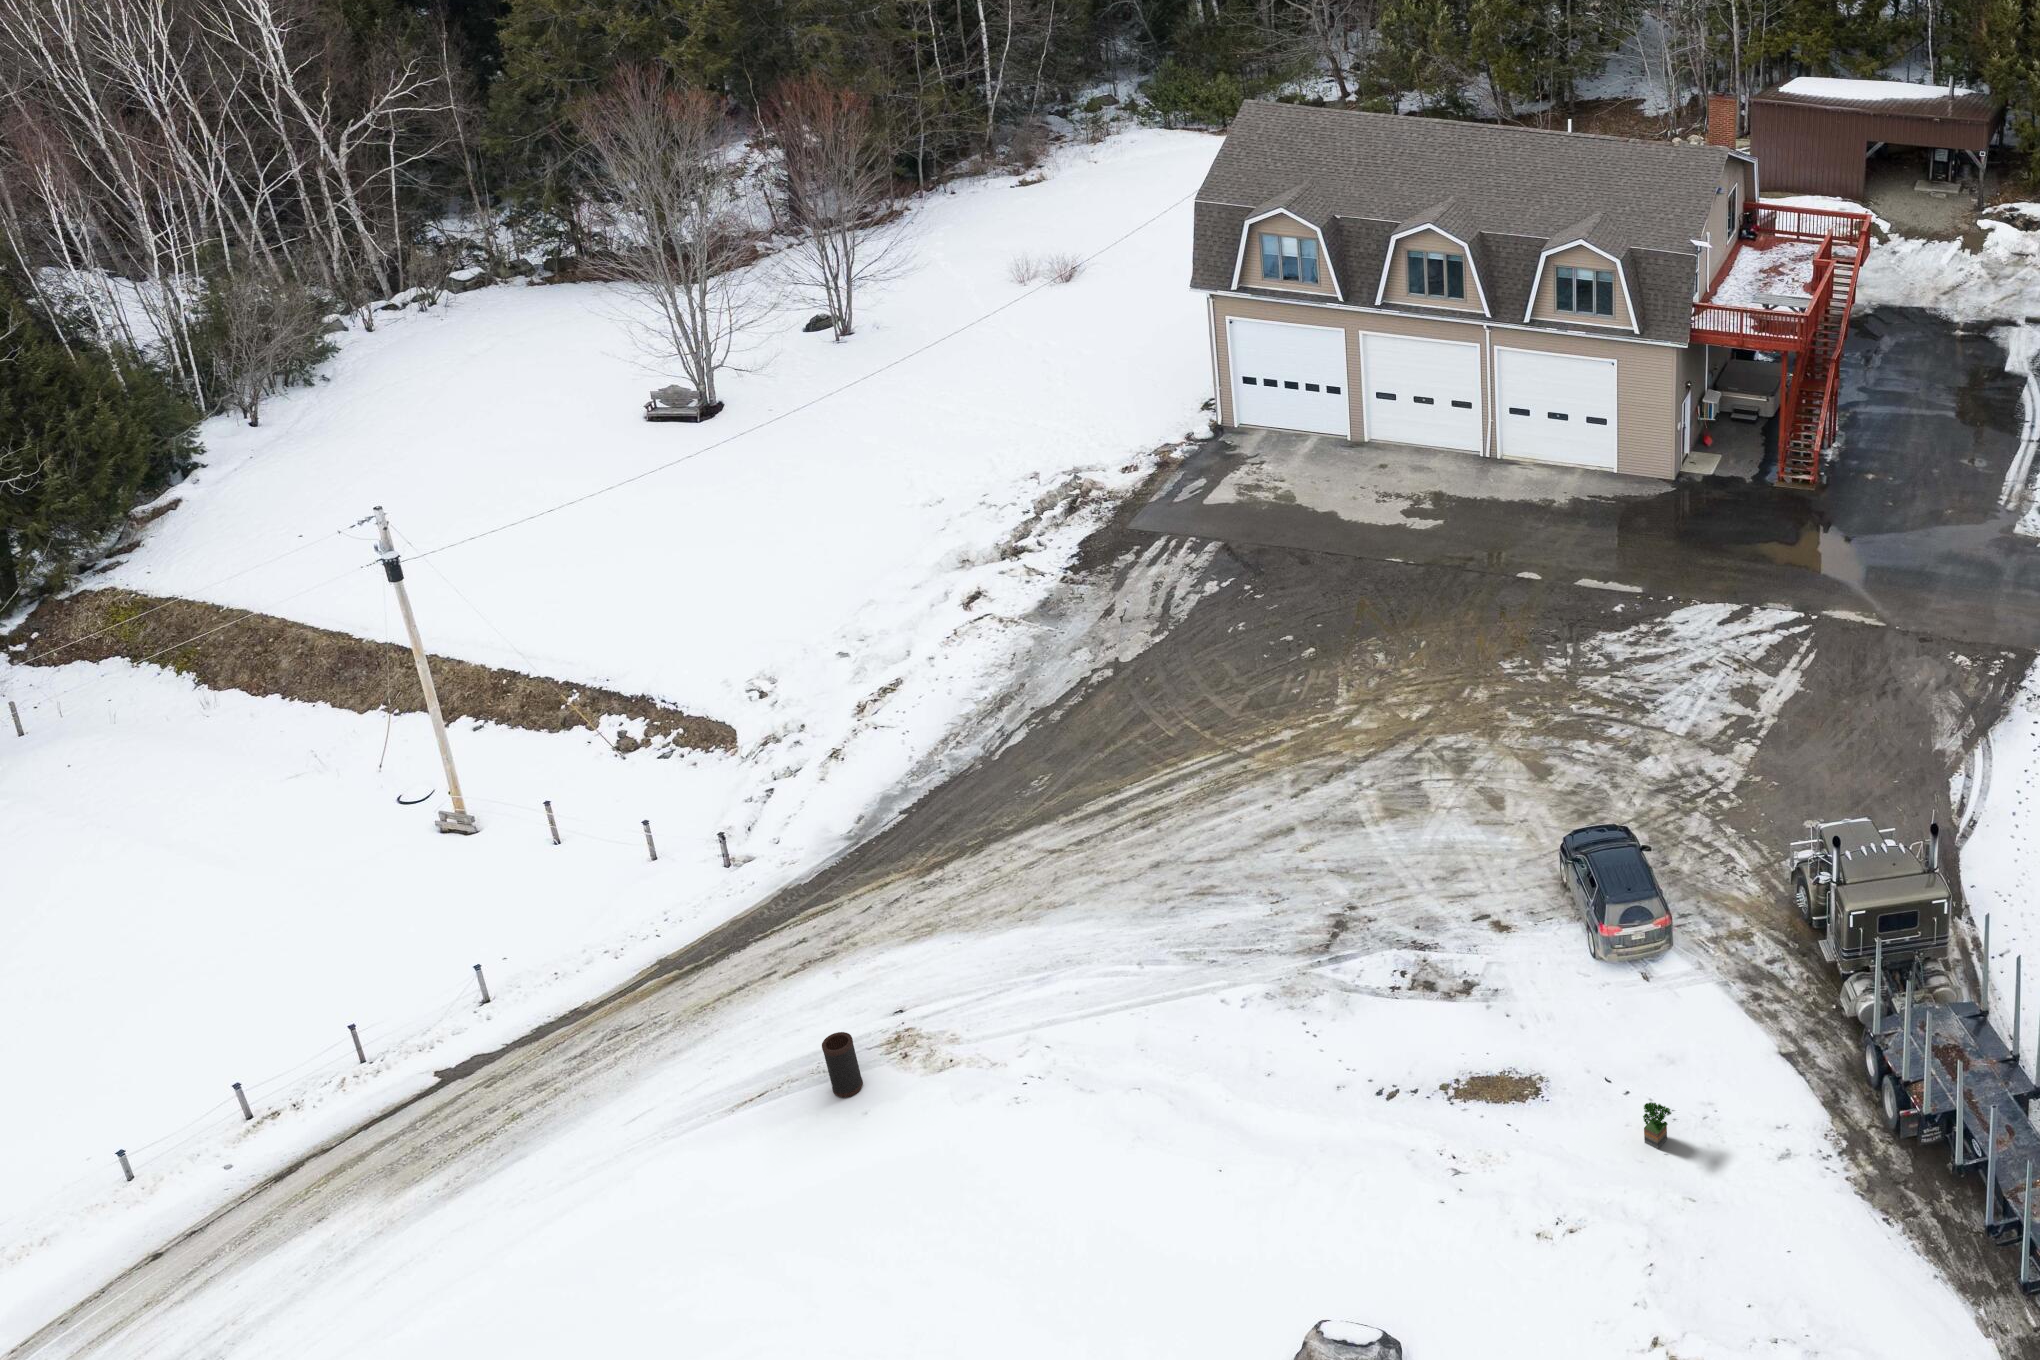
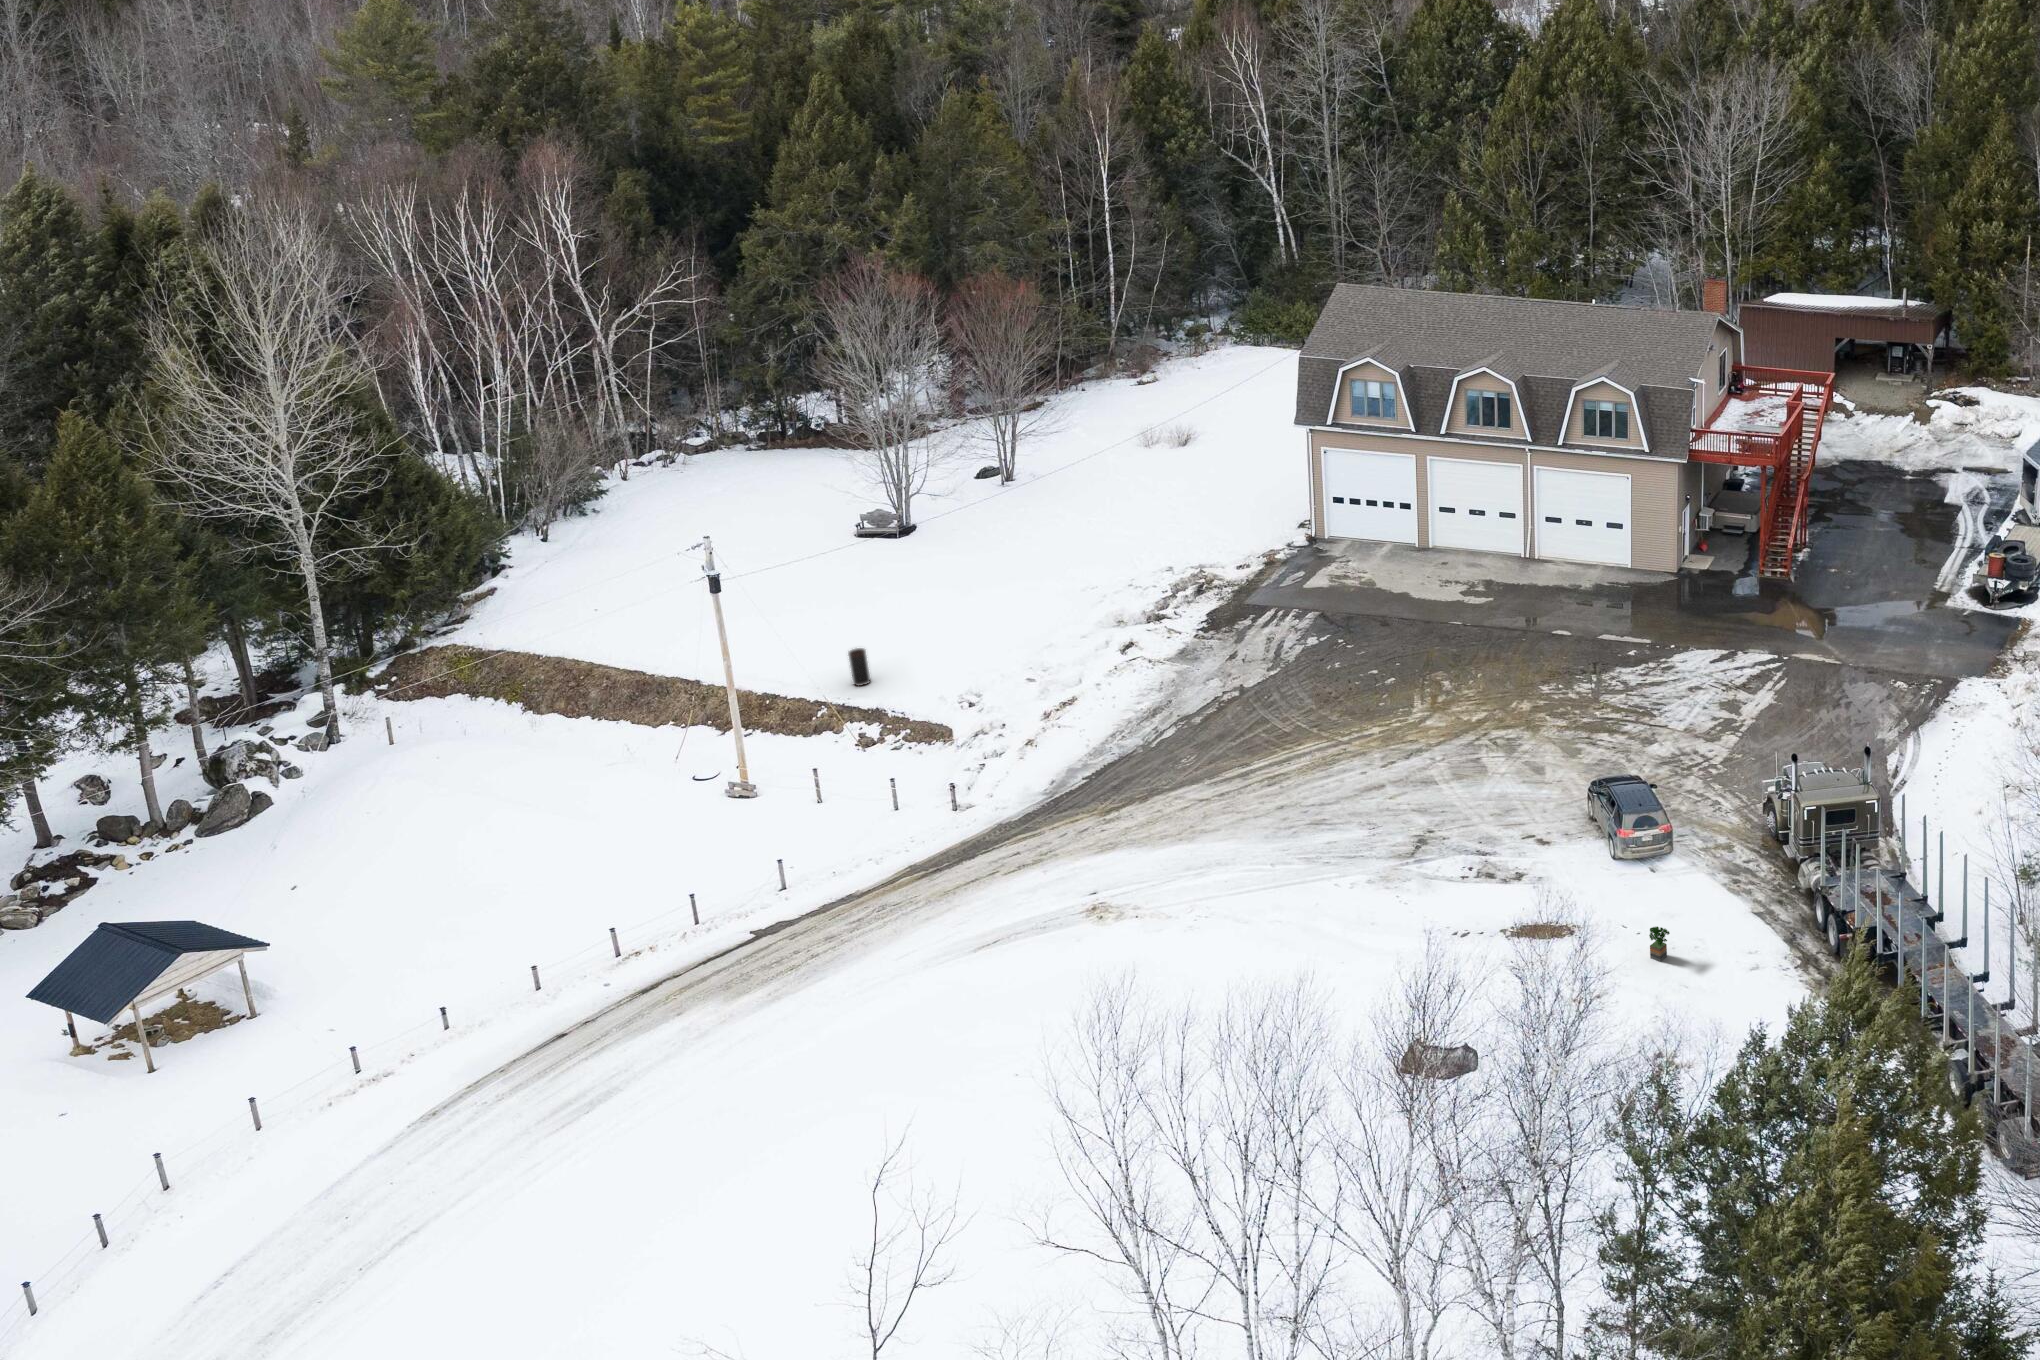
trash can: present [822,1032,863,1097] -> present [848,648,870,686]

